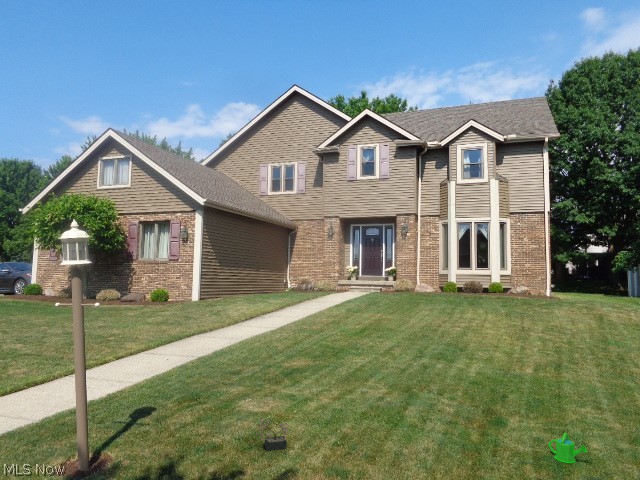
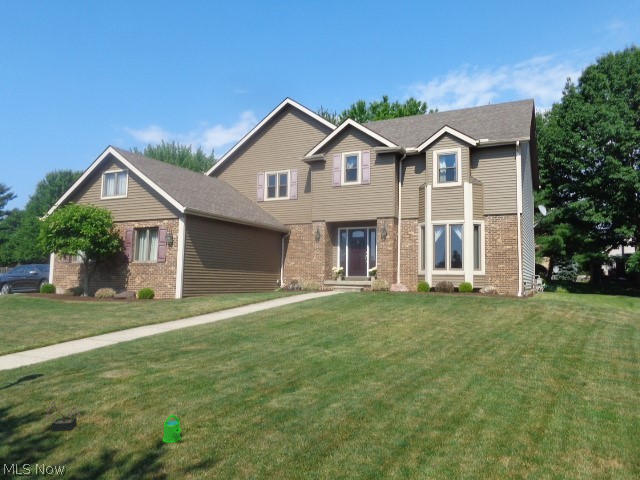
watering can: present [548,433,587,463] -> present [163,415,181,443]

